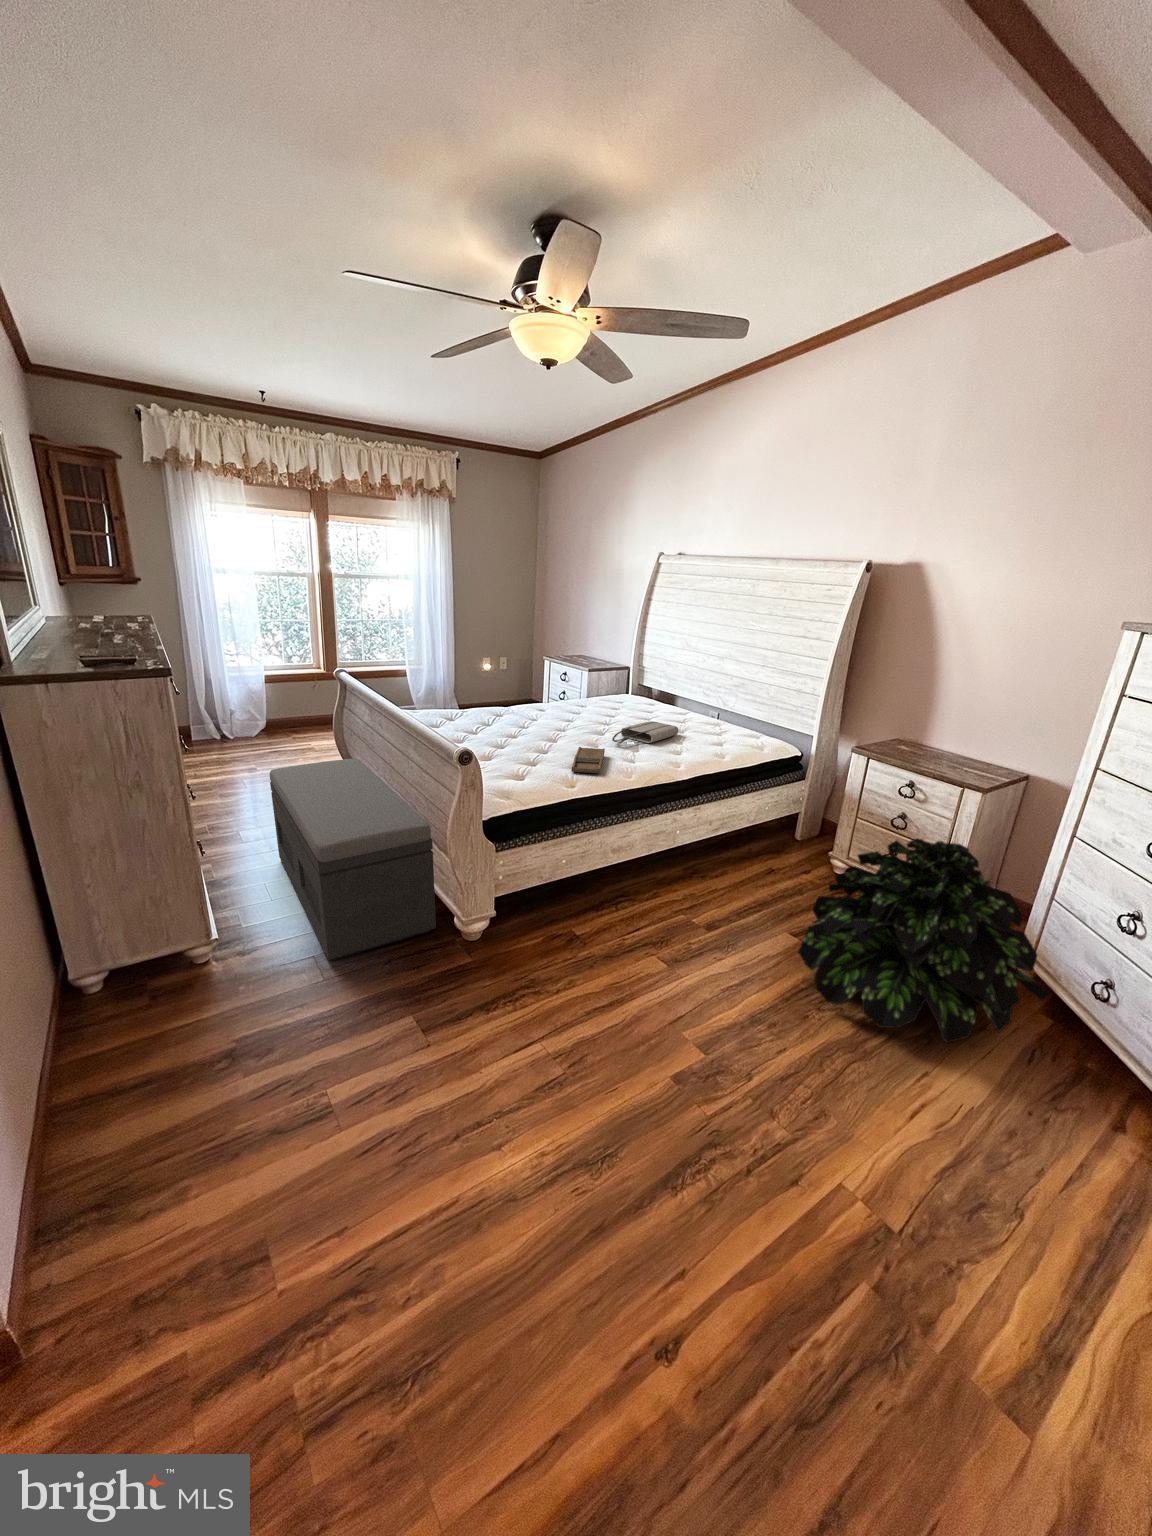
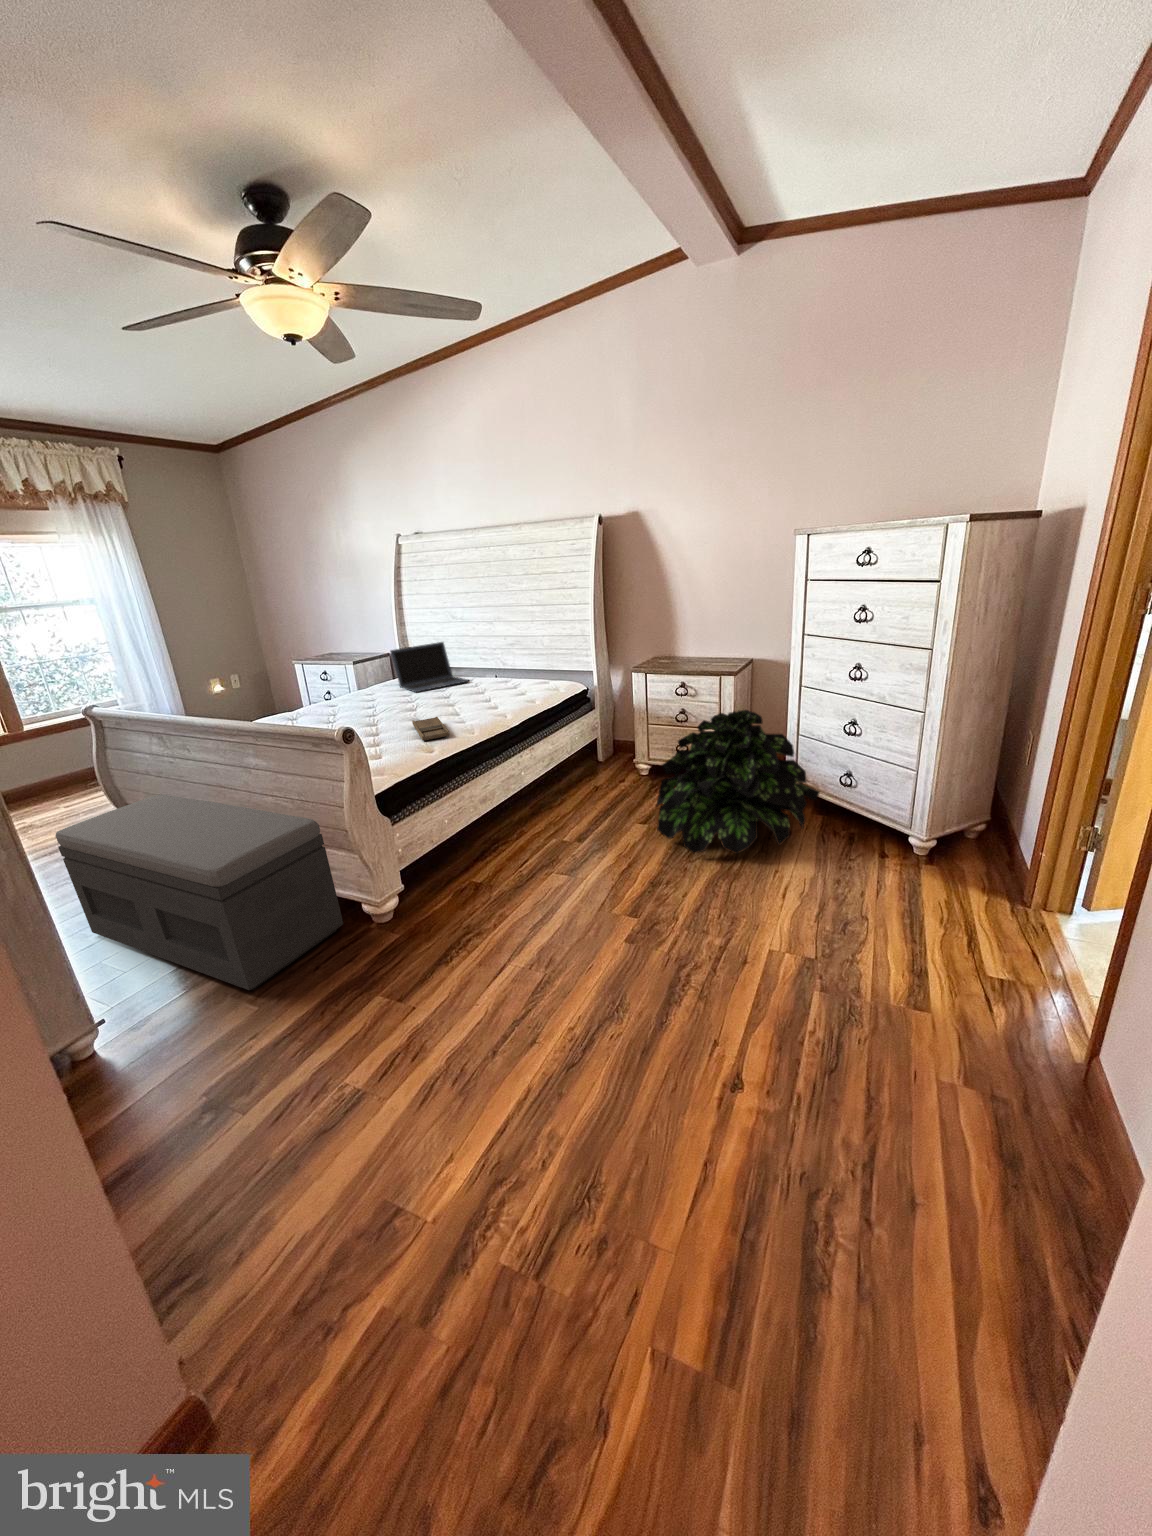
laptop: none [609,667,678,715] -> present [390,642,469,692]
tote bag: present [612,721,678,743] -> none [435,688,485,710]

